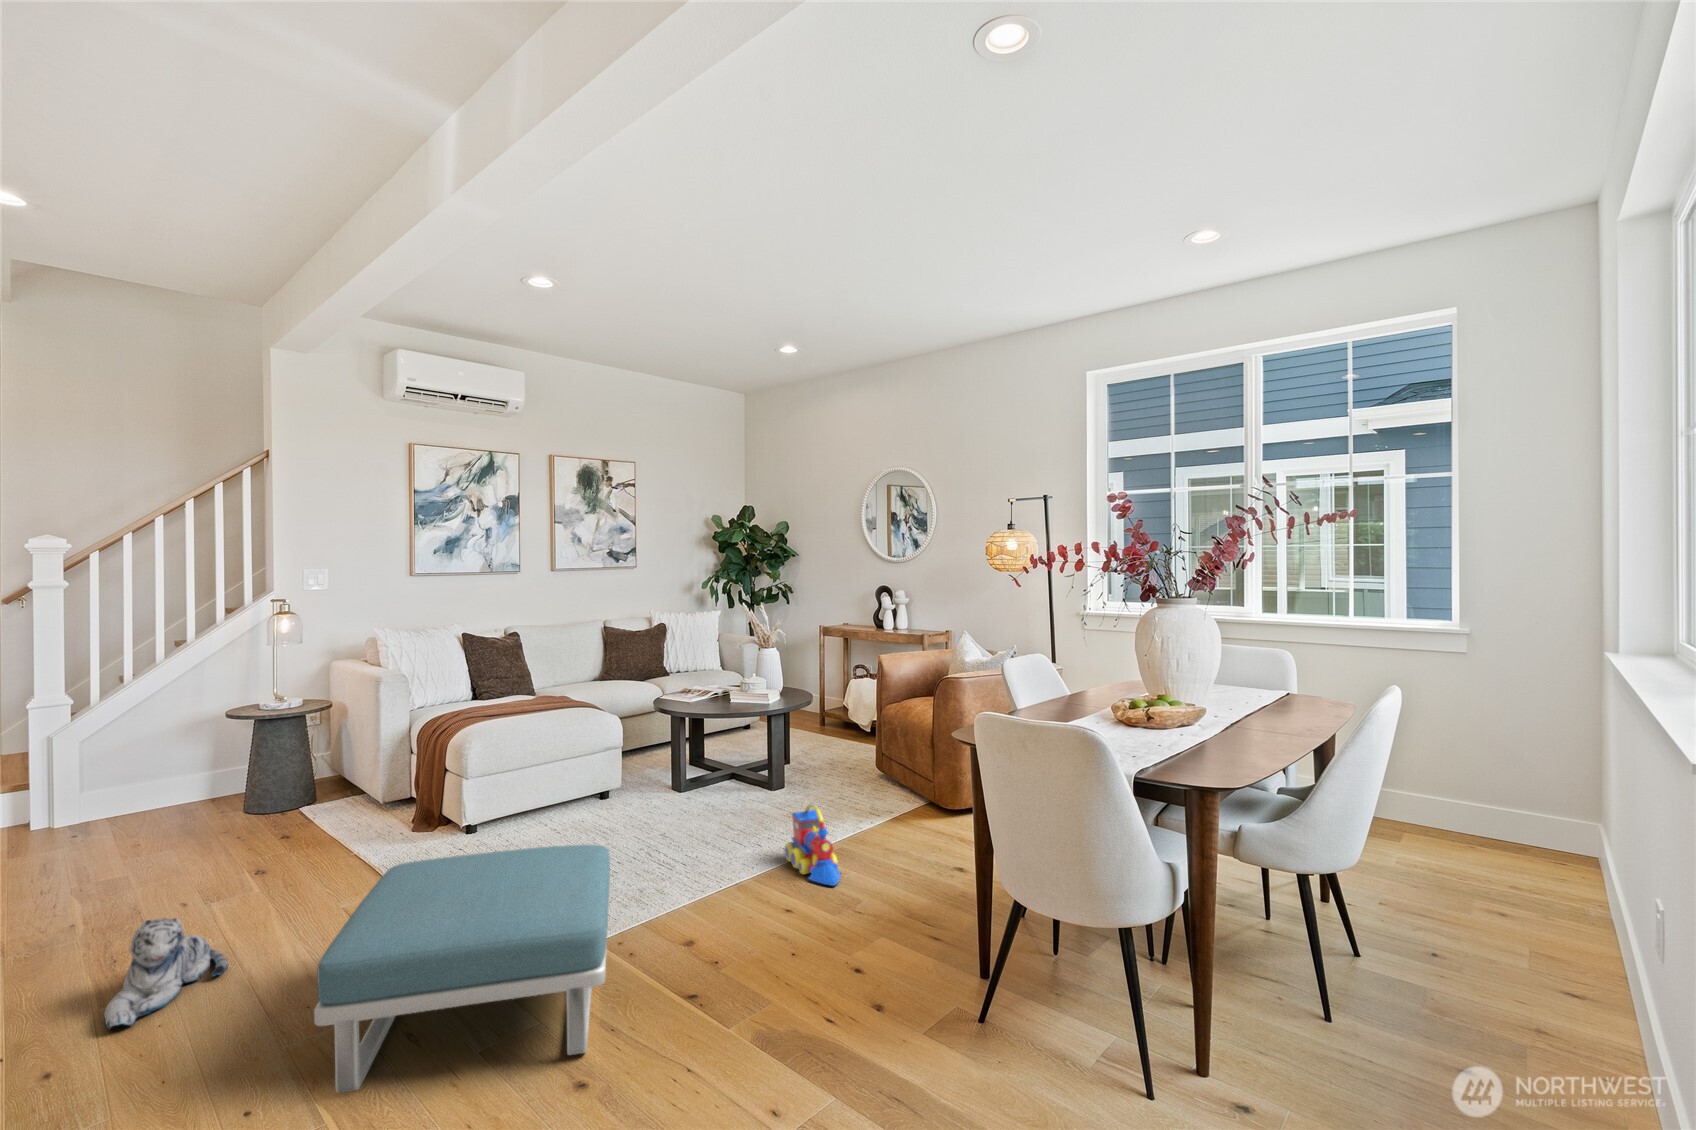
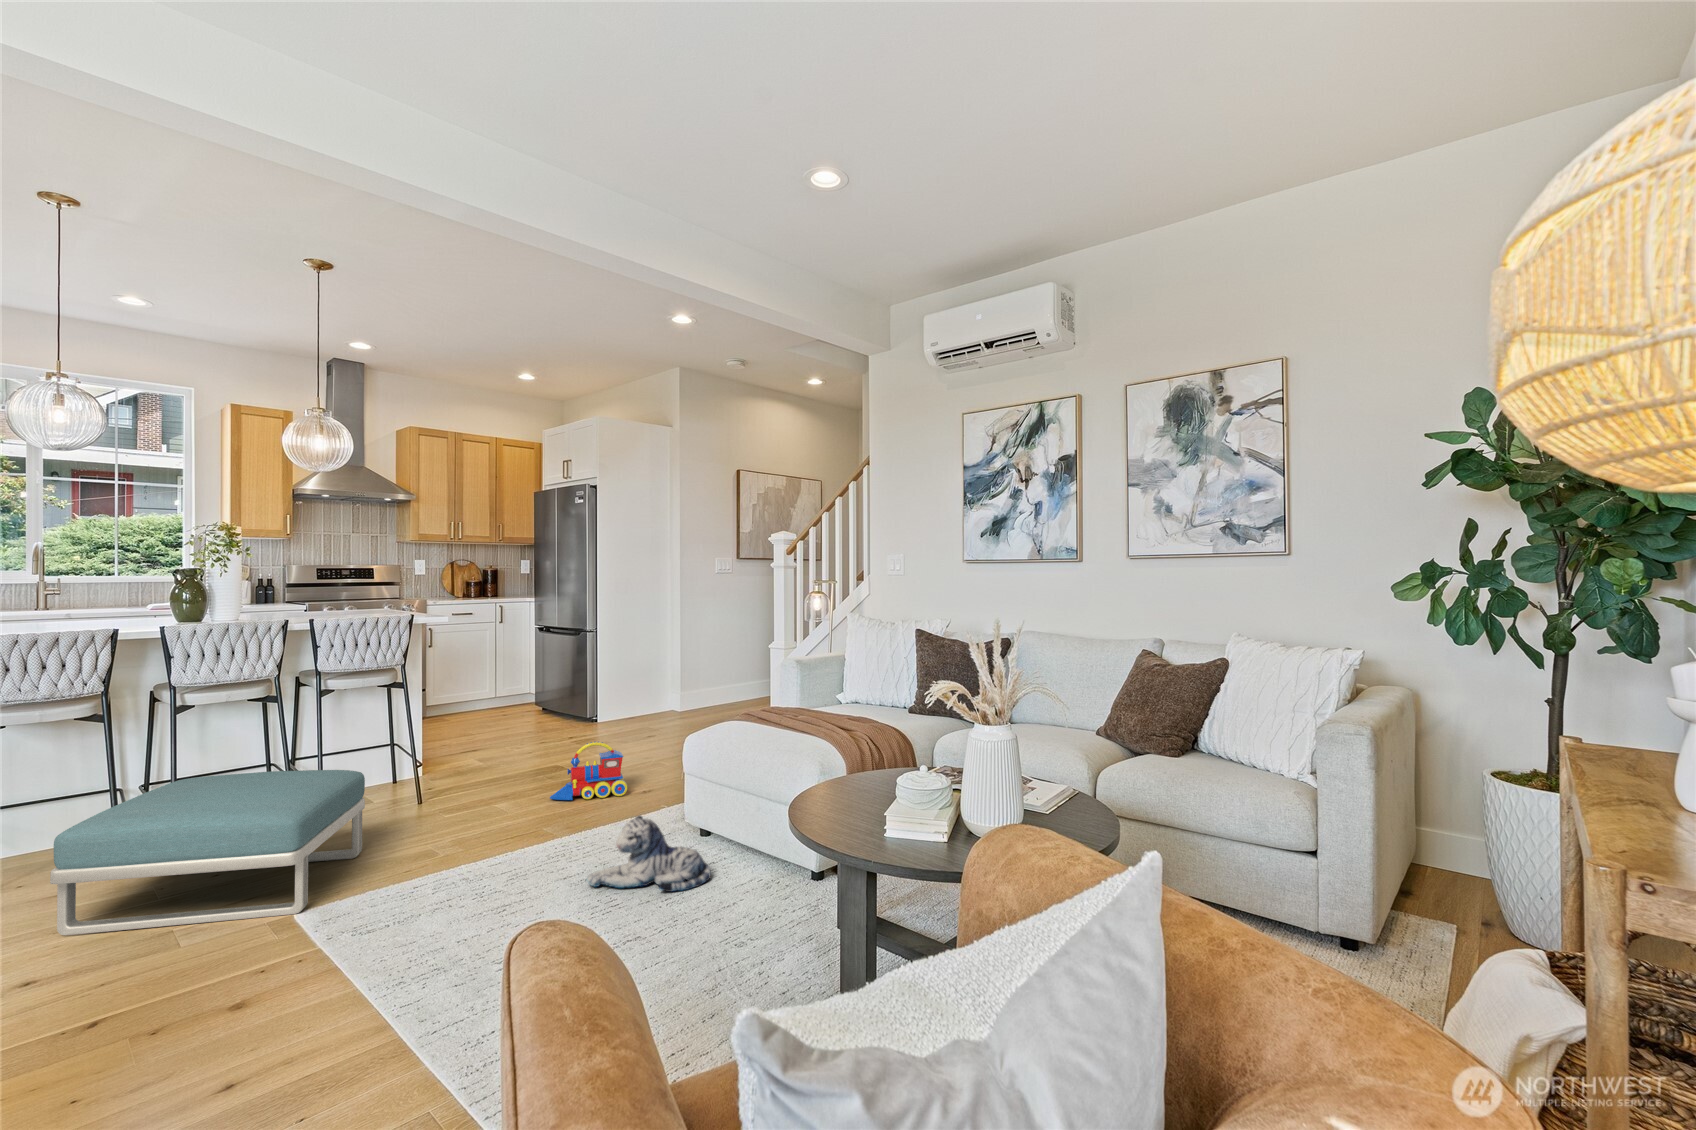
toy train: present [784,802,841,886] -> present [550,742,628,800]
plush toy: present [104,918,228,1029] -> present [586,815,710,892]

